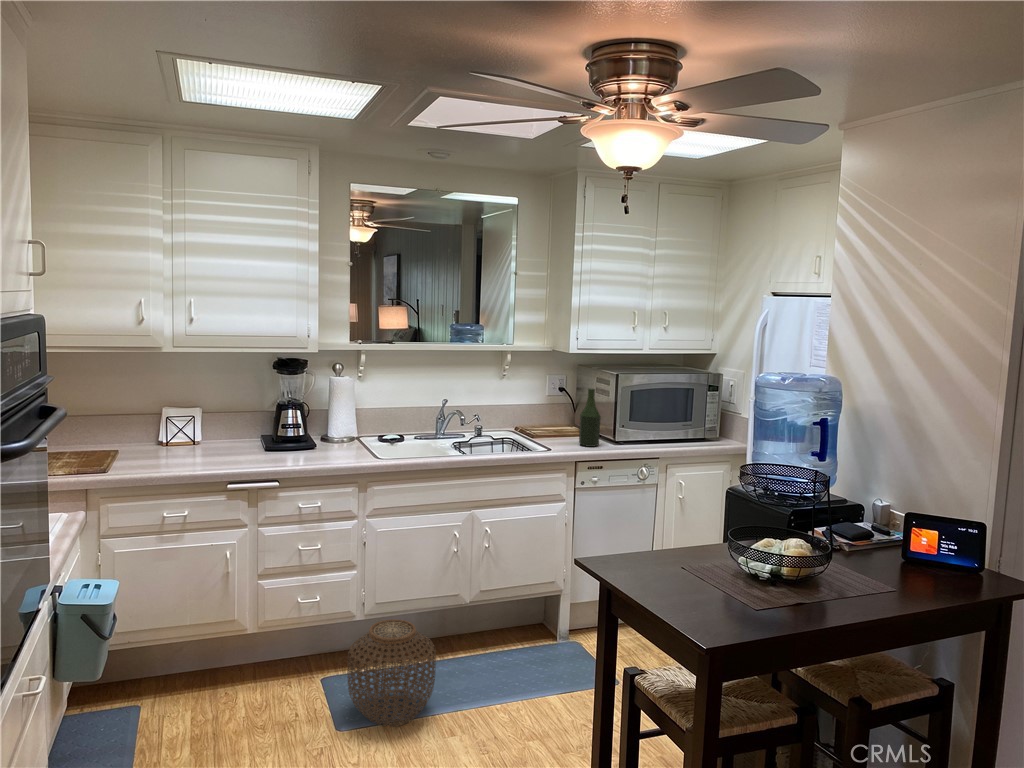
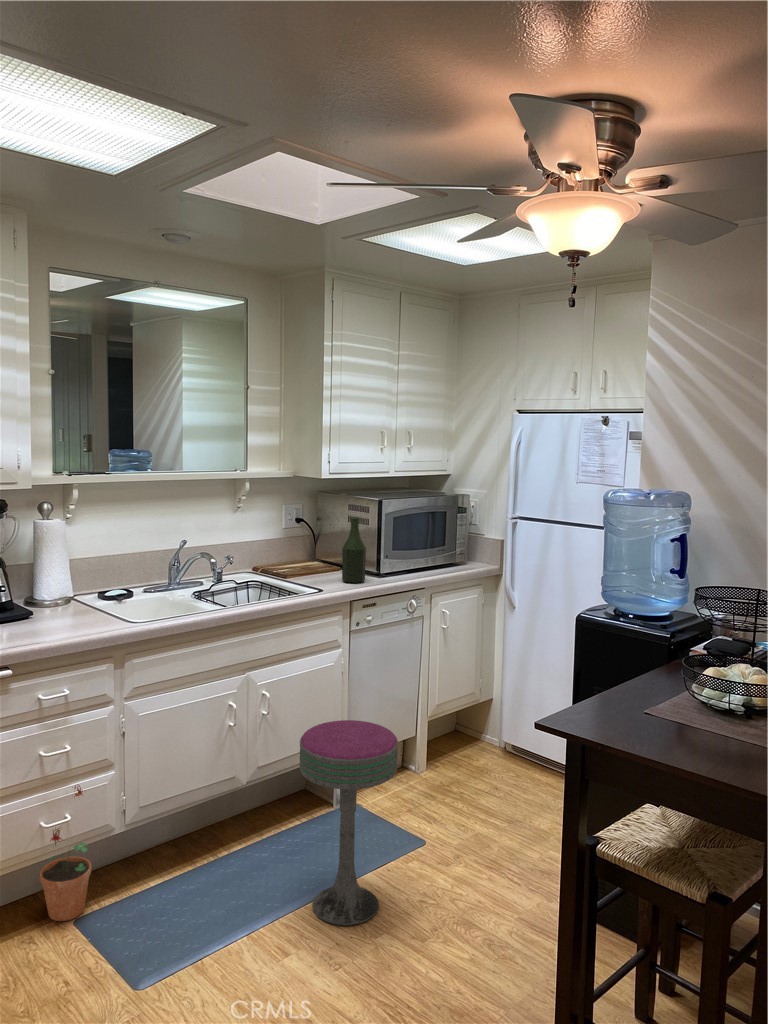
bar stool: none [483,557,566,728] -> present [299,720,398,925]
potted plant: none [294,563,339,676] -> present [40,784,91,921]
woven basket: present [348,619,436,727] -> none [137,824,251,967]

